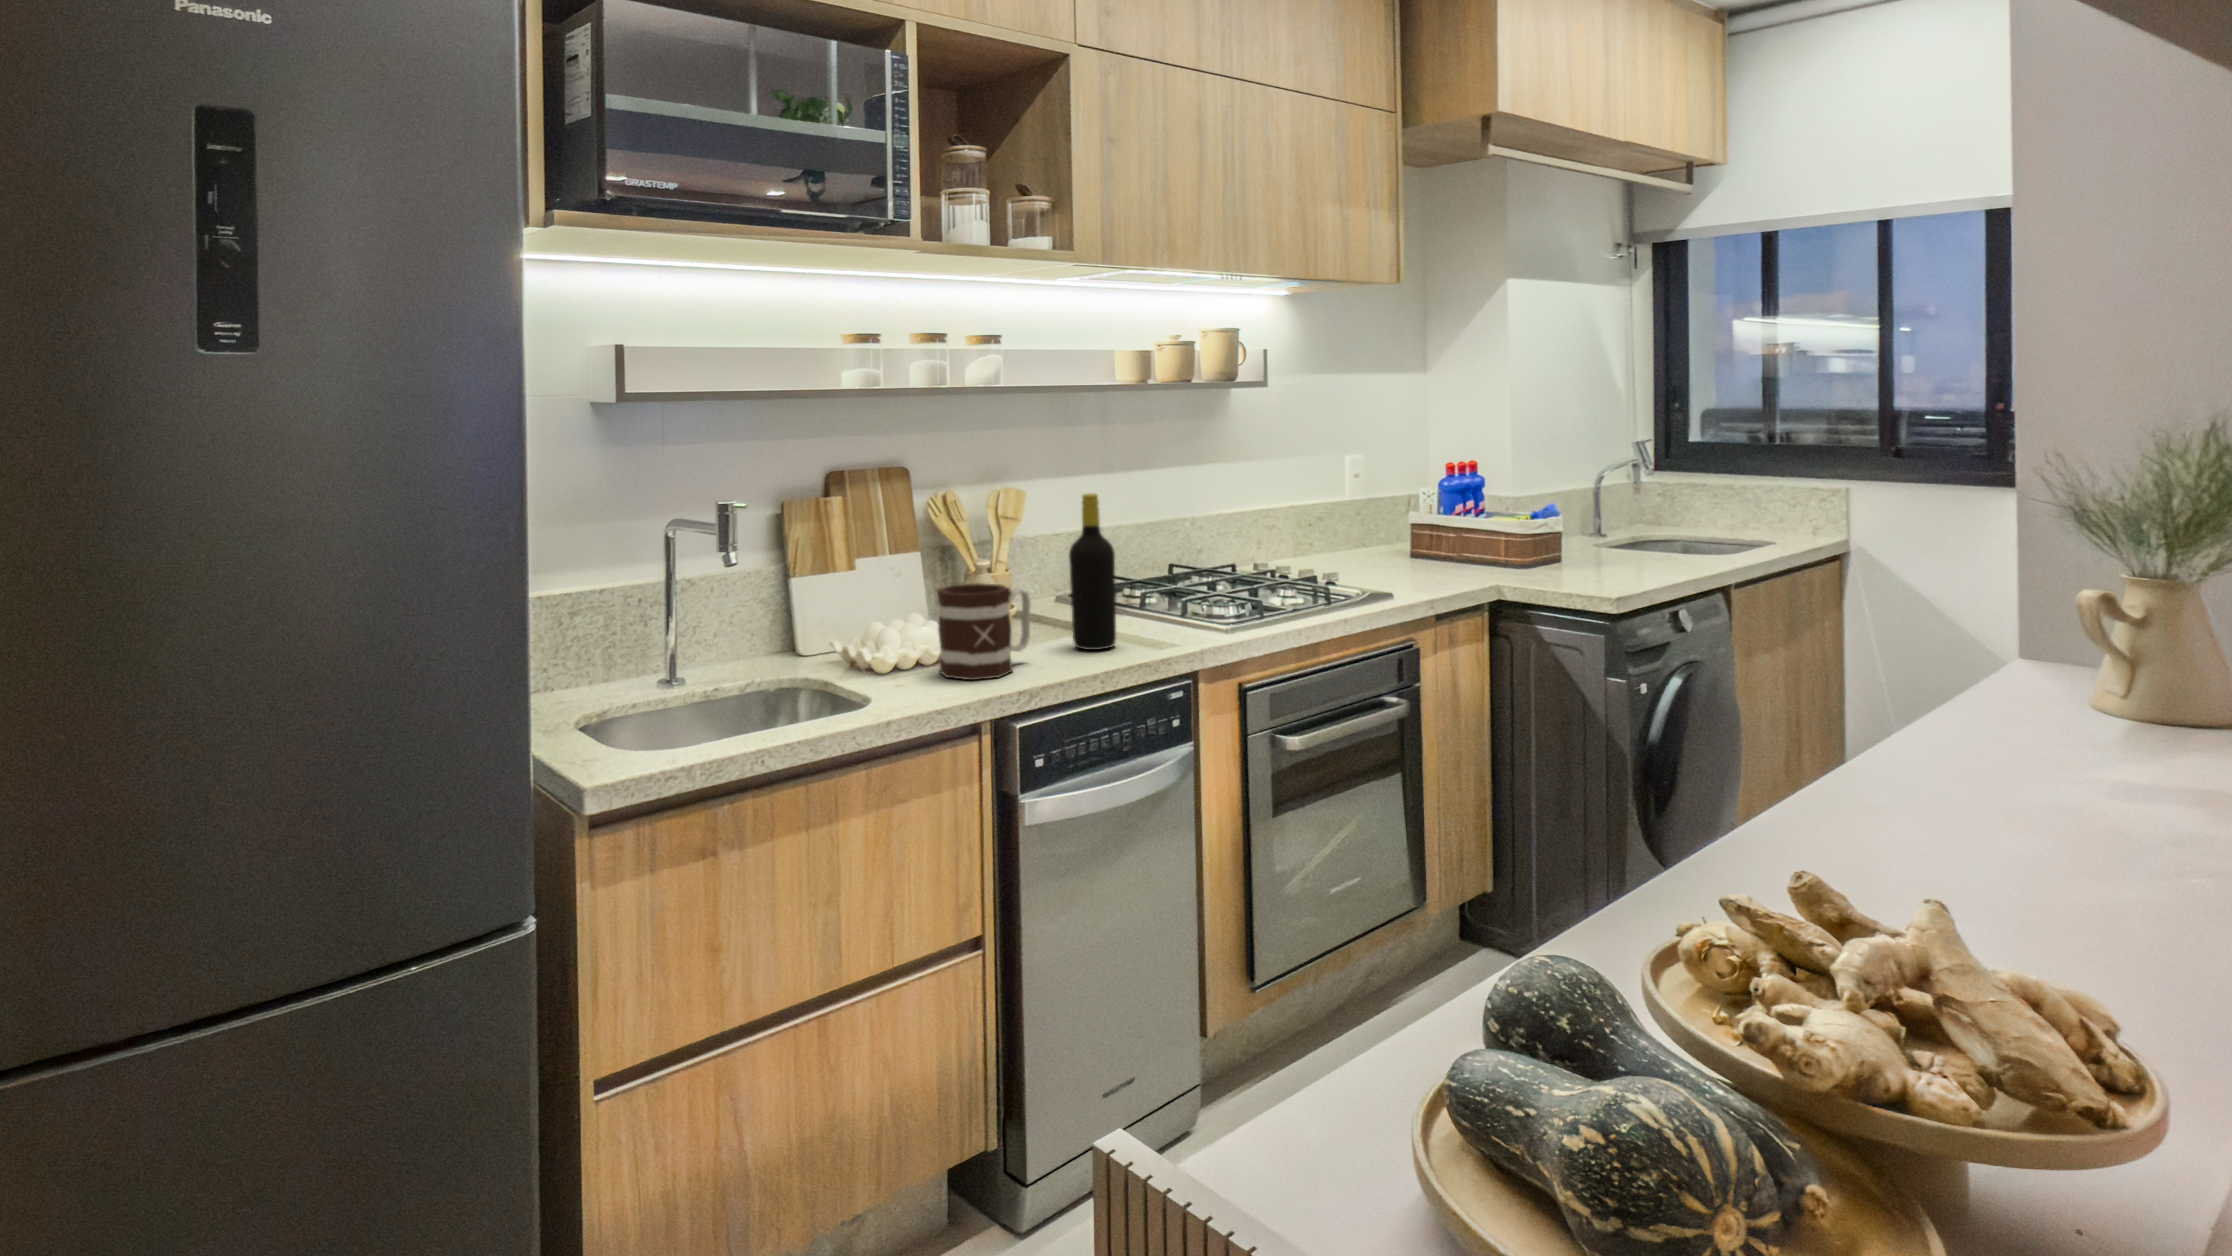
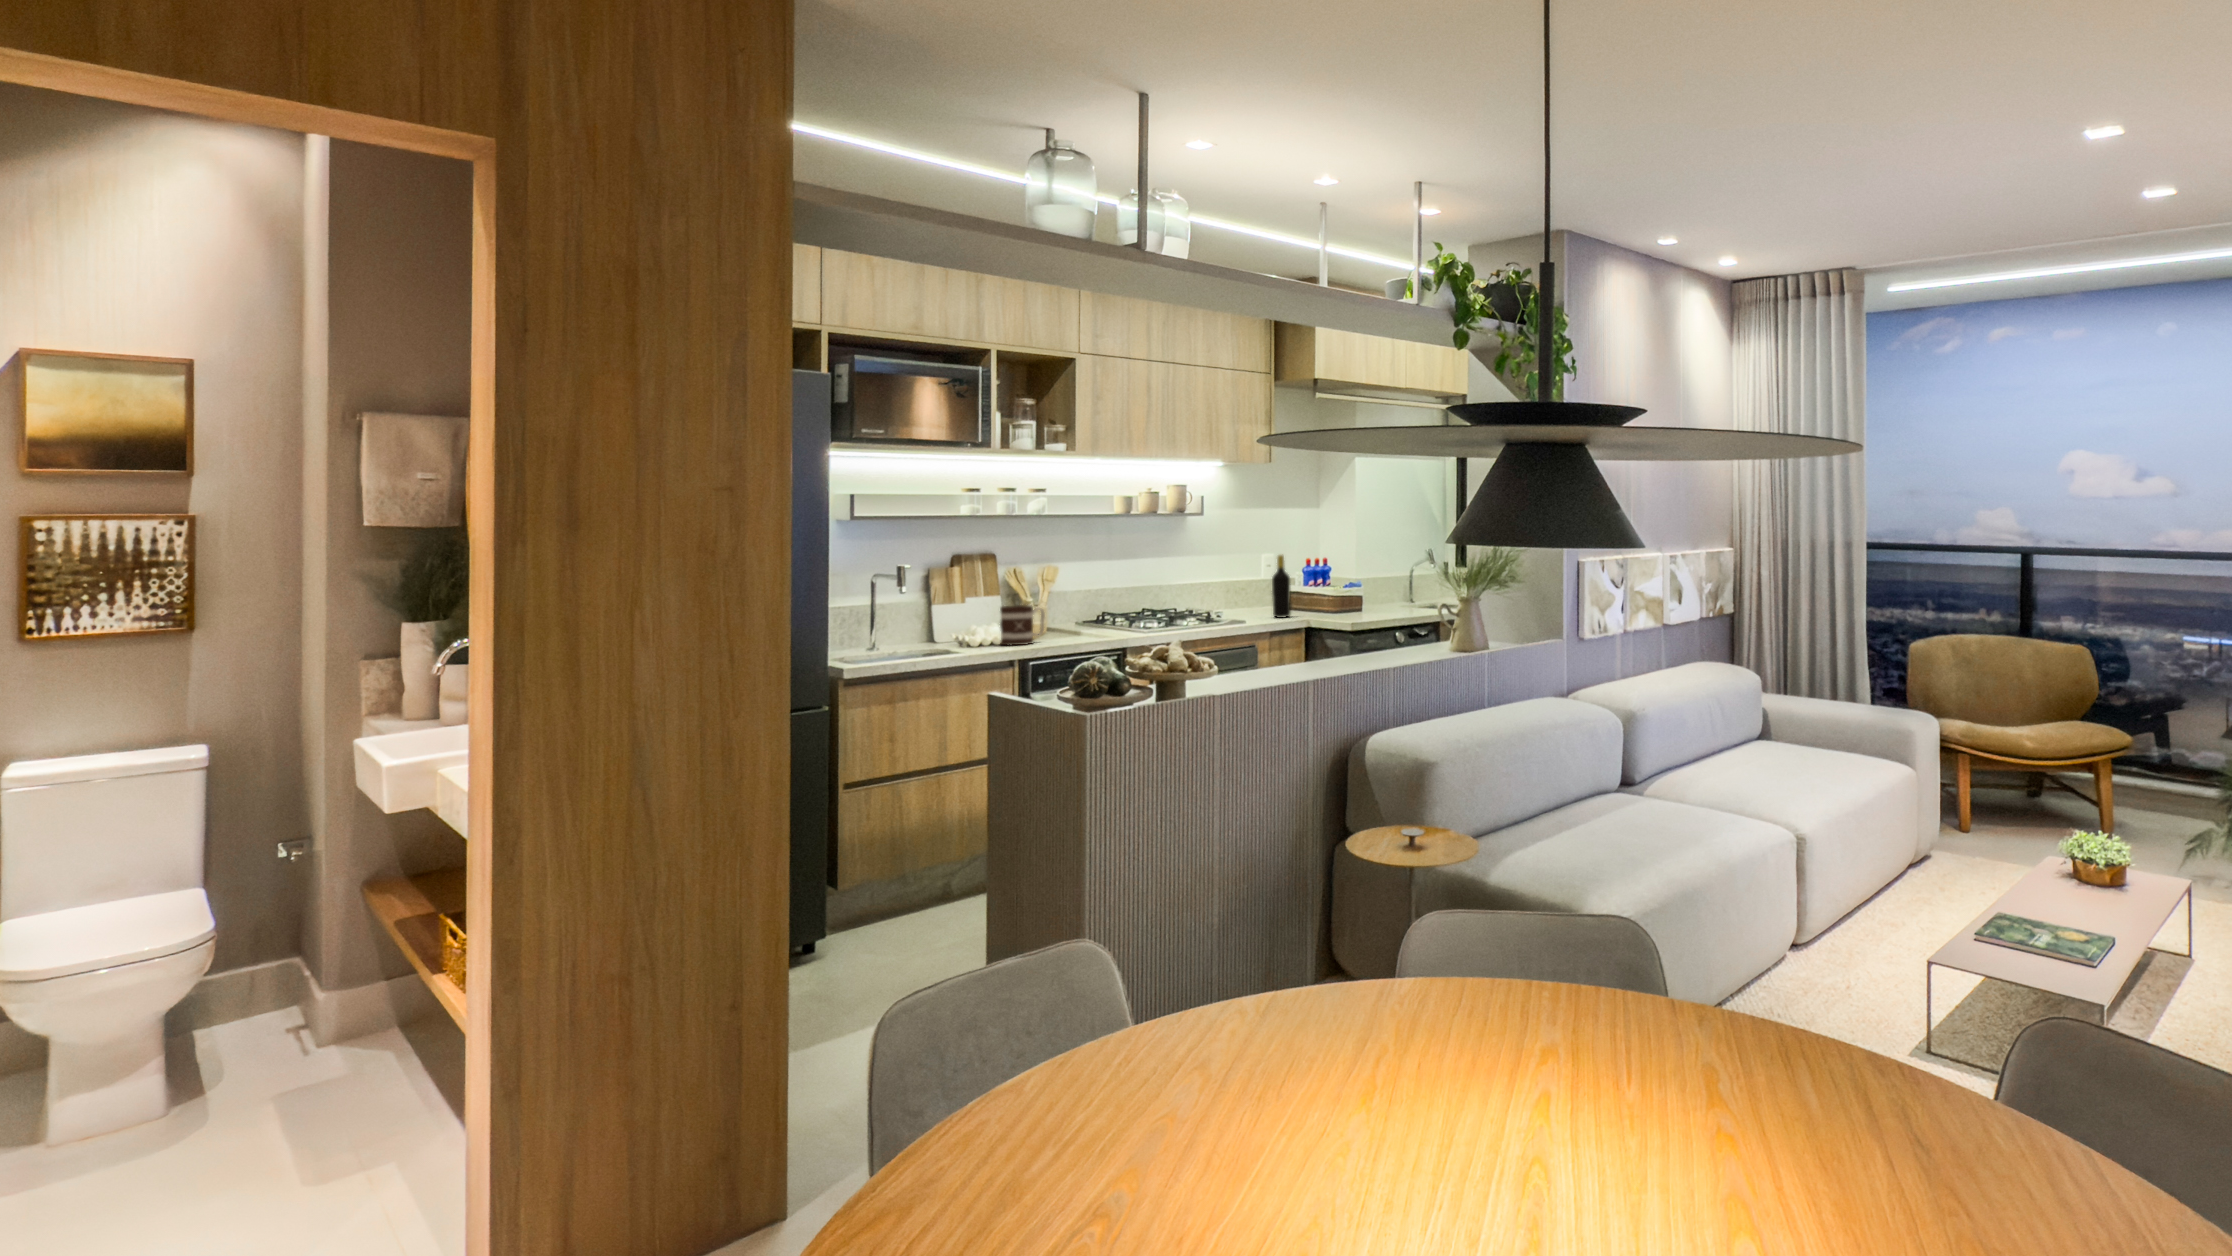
bottle: present [1069,493,1116,650] -> present [1272,555,1291,618]

